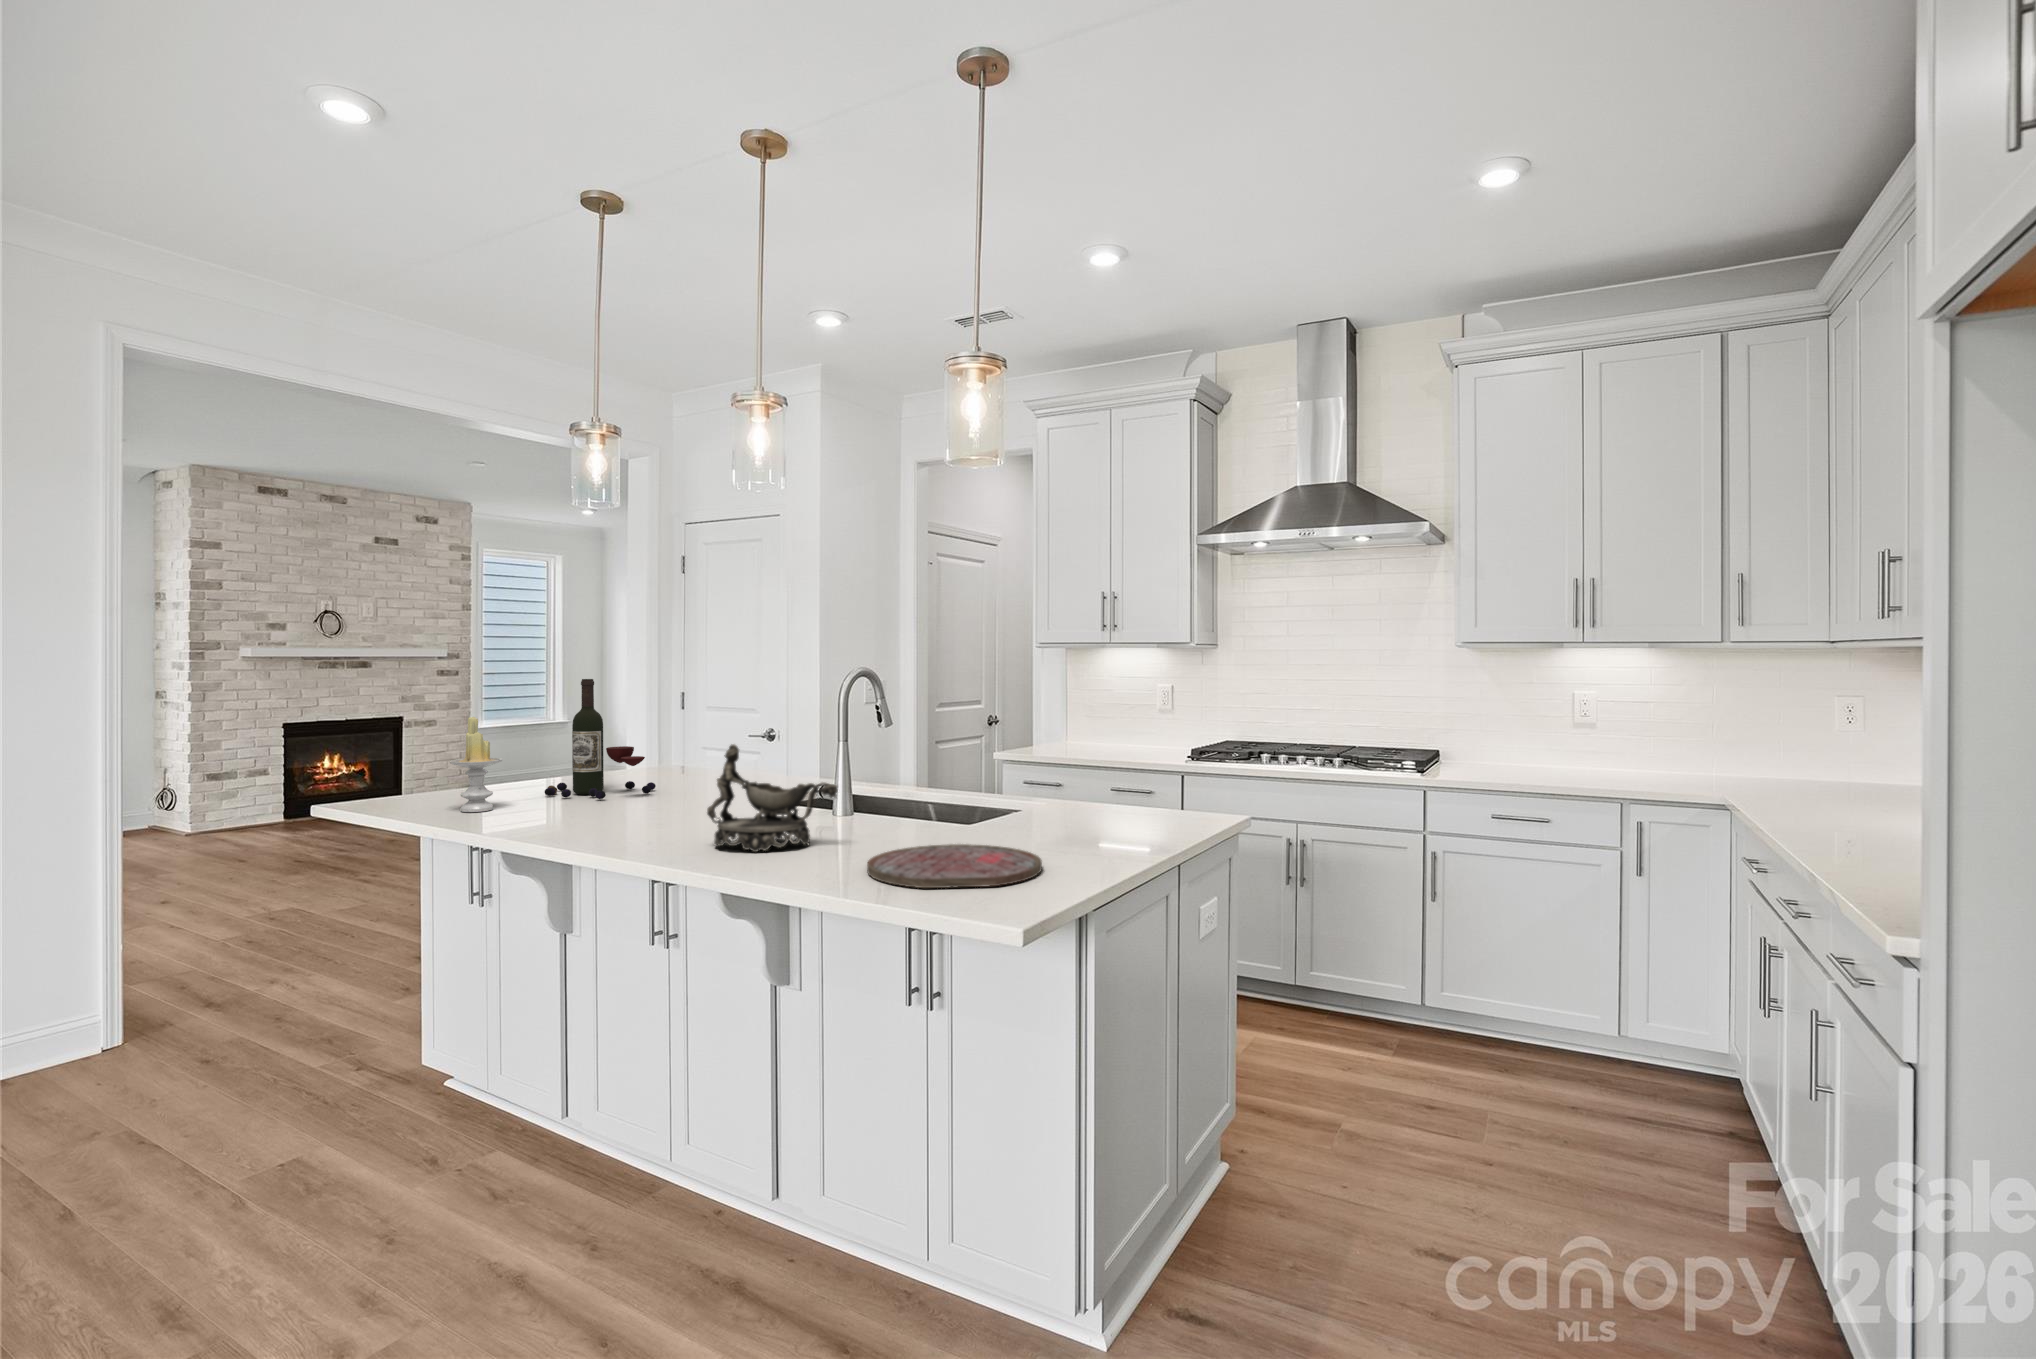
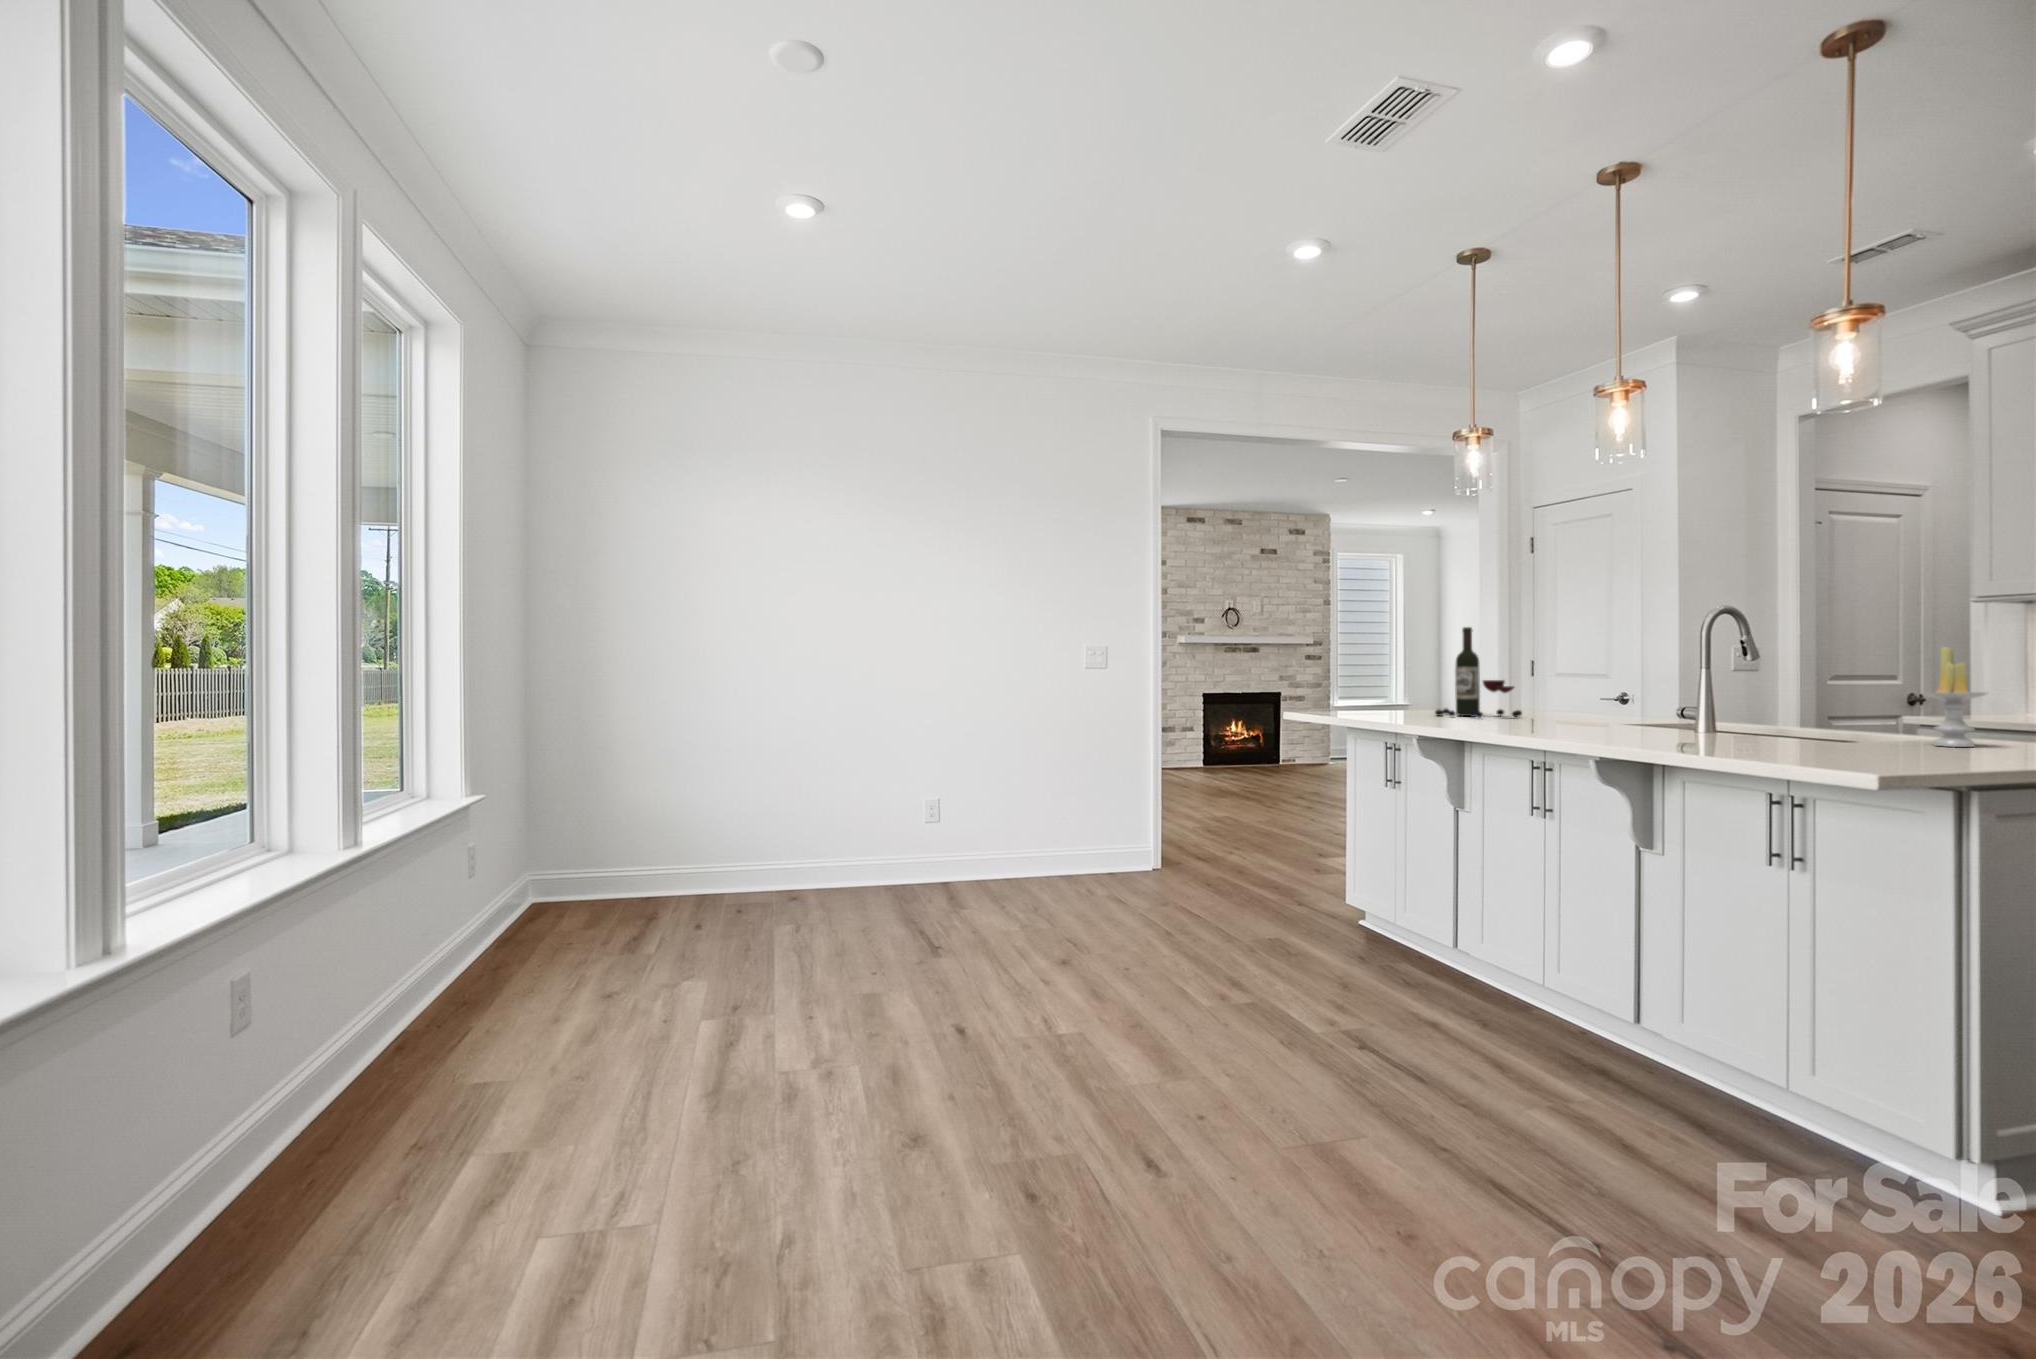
candle: present [450,717,502,812] -> present [1922,647,1987,747]
decorative bowl: present [707,744,838,852] -> none [1576,659,1694,740]
cutting board: present [867,844,1042,888] -> none [1720,741,1906,760]

